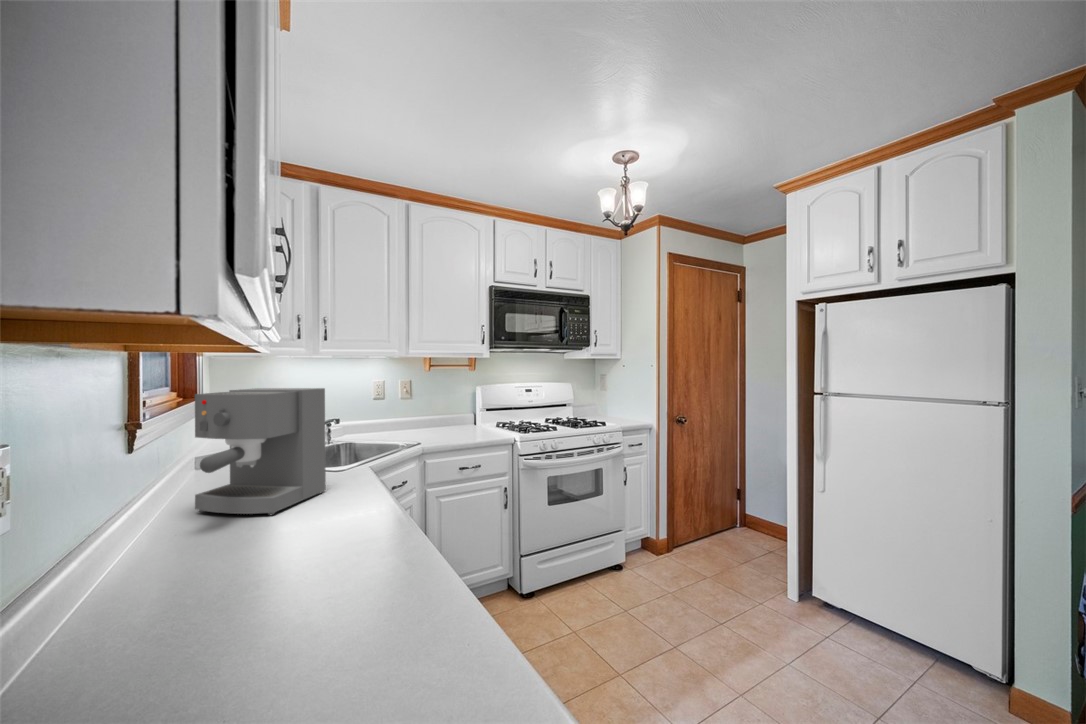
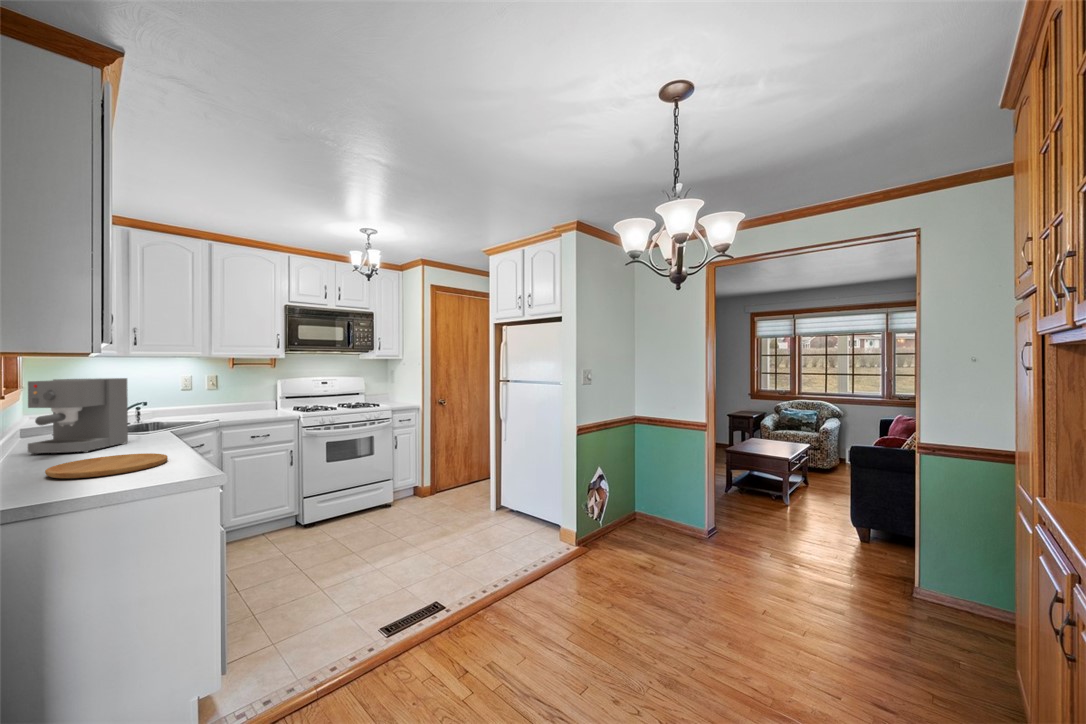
cutting board: none [198,540,411,639] -> present [45,453,168,478]

